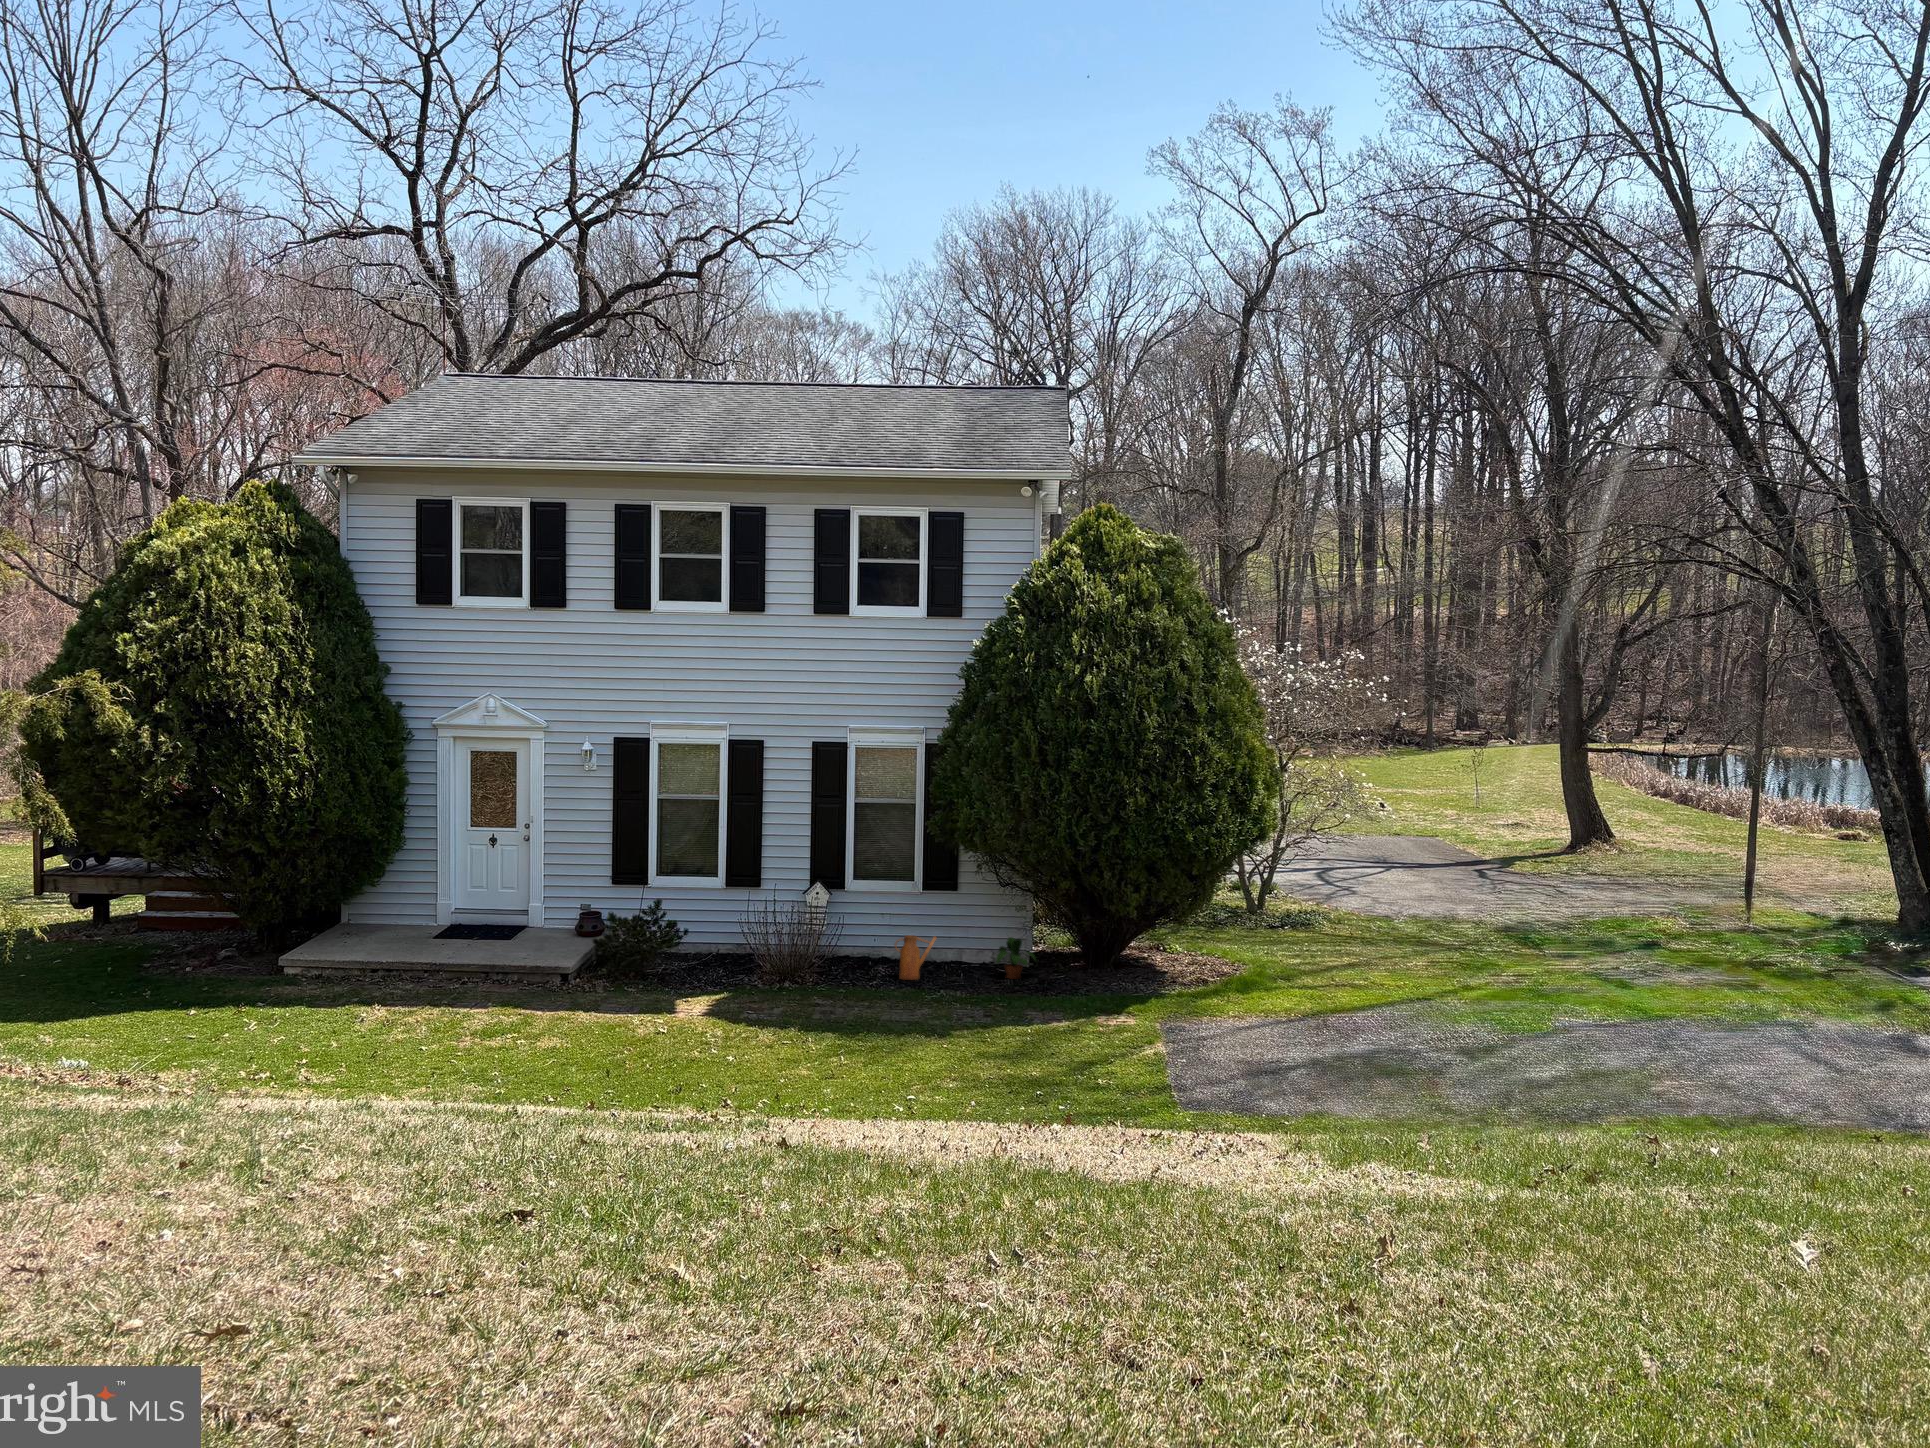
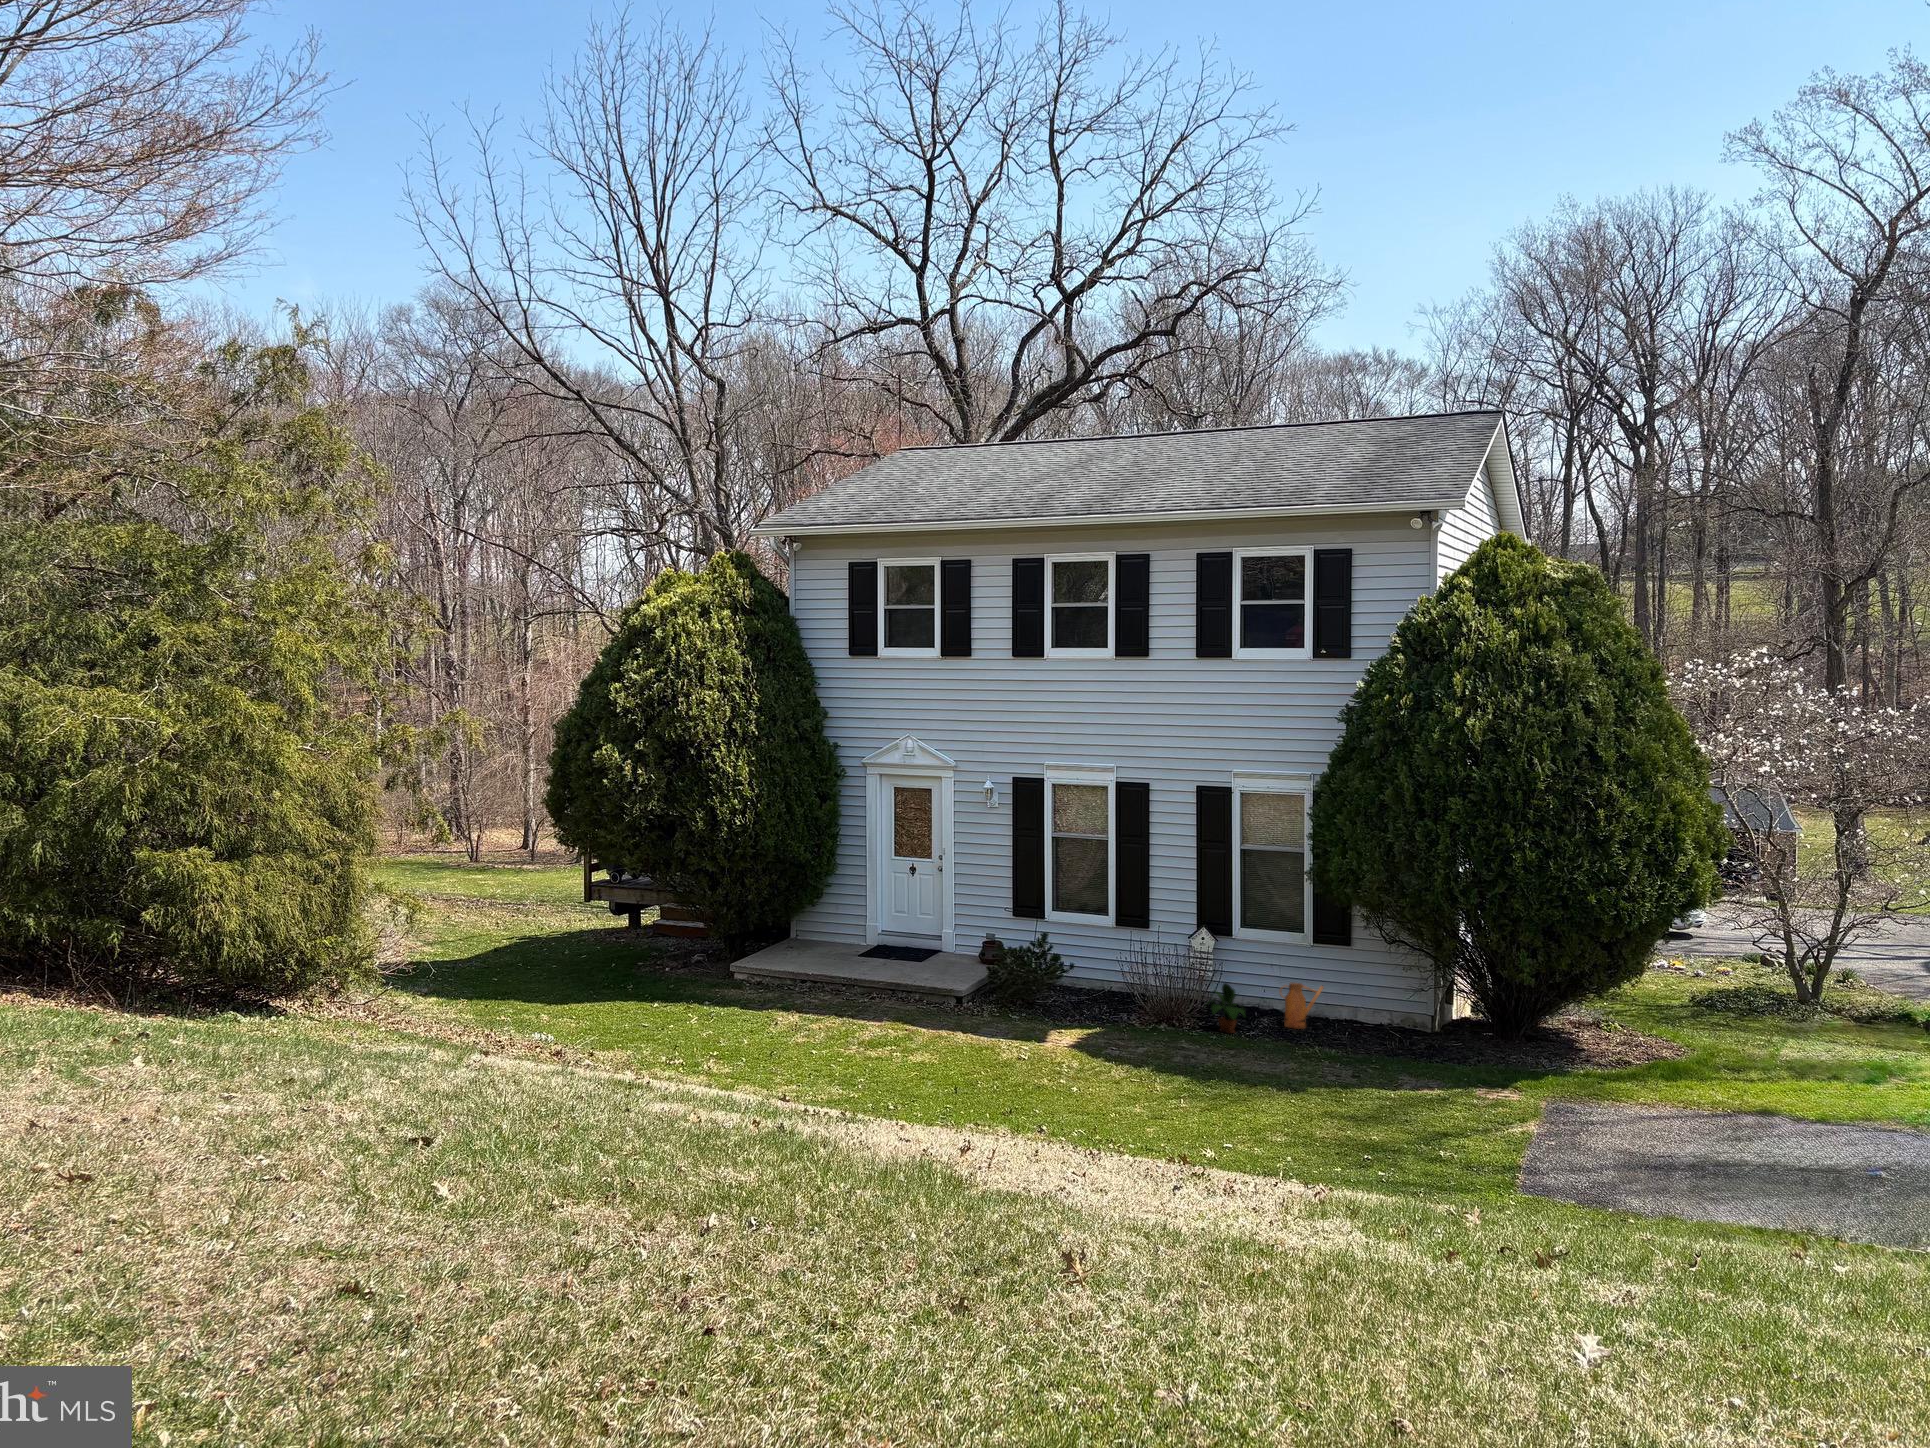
potted plant: present [996,937,1036,979] -> present [1208,983,1246,1033]

